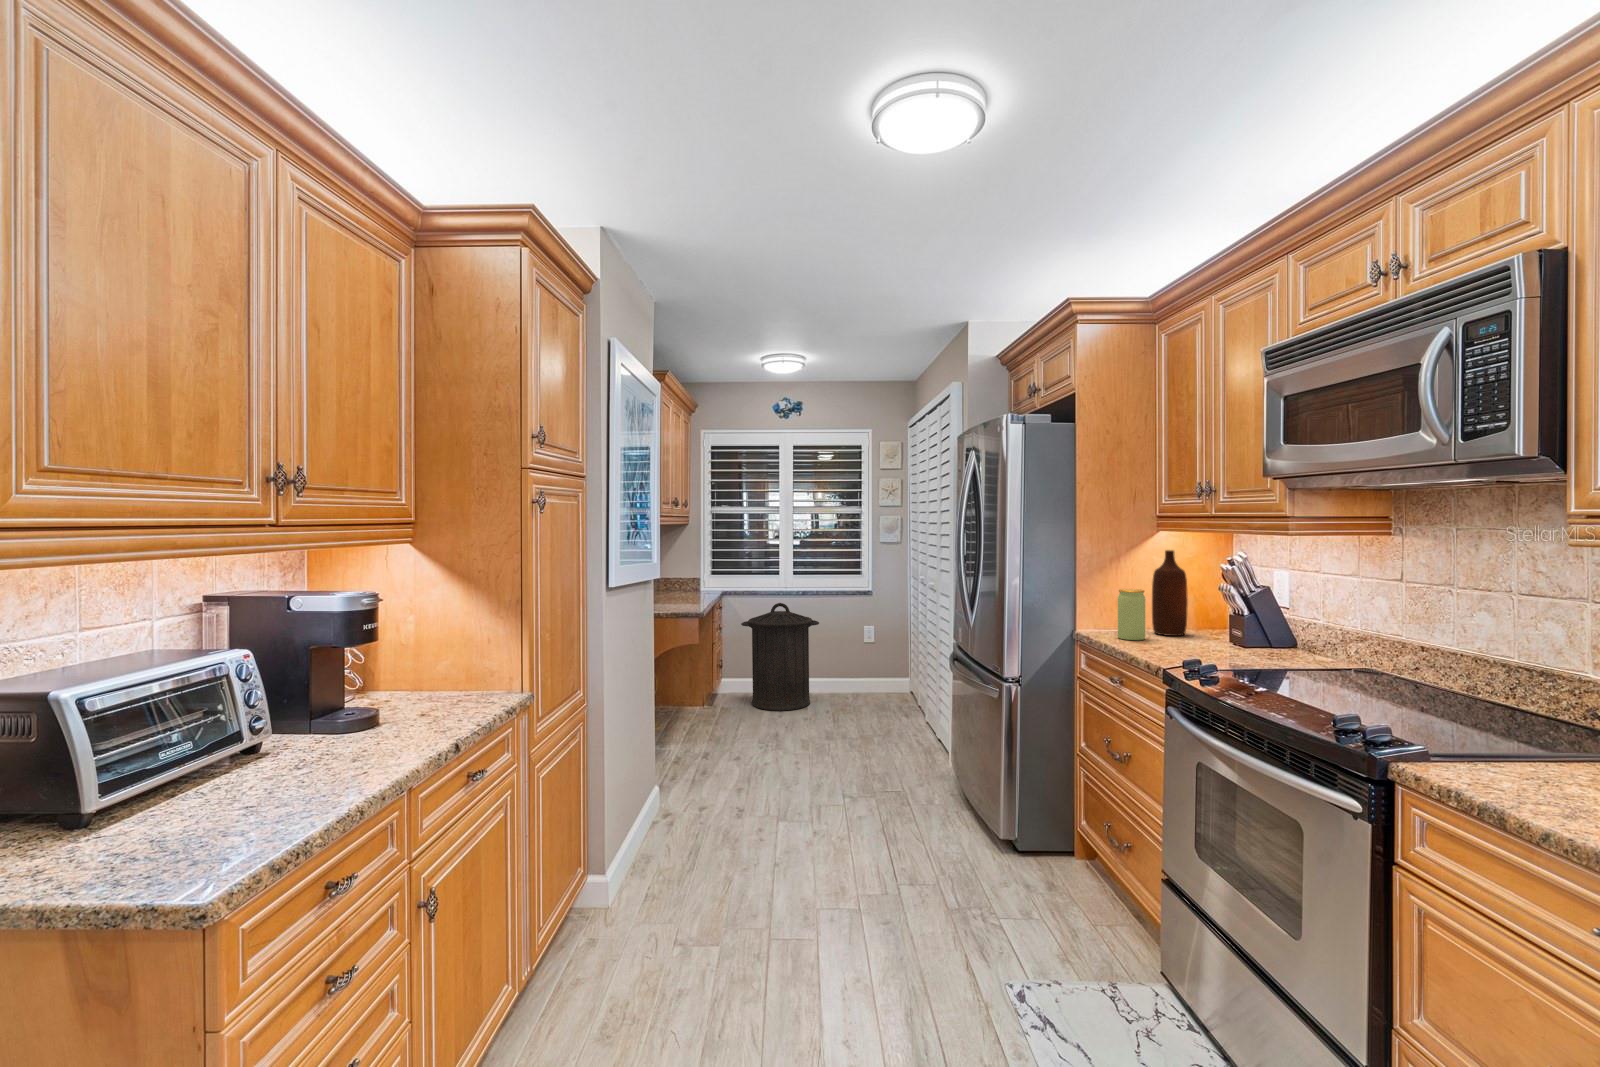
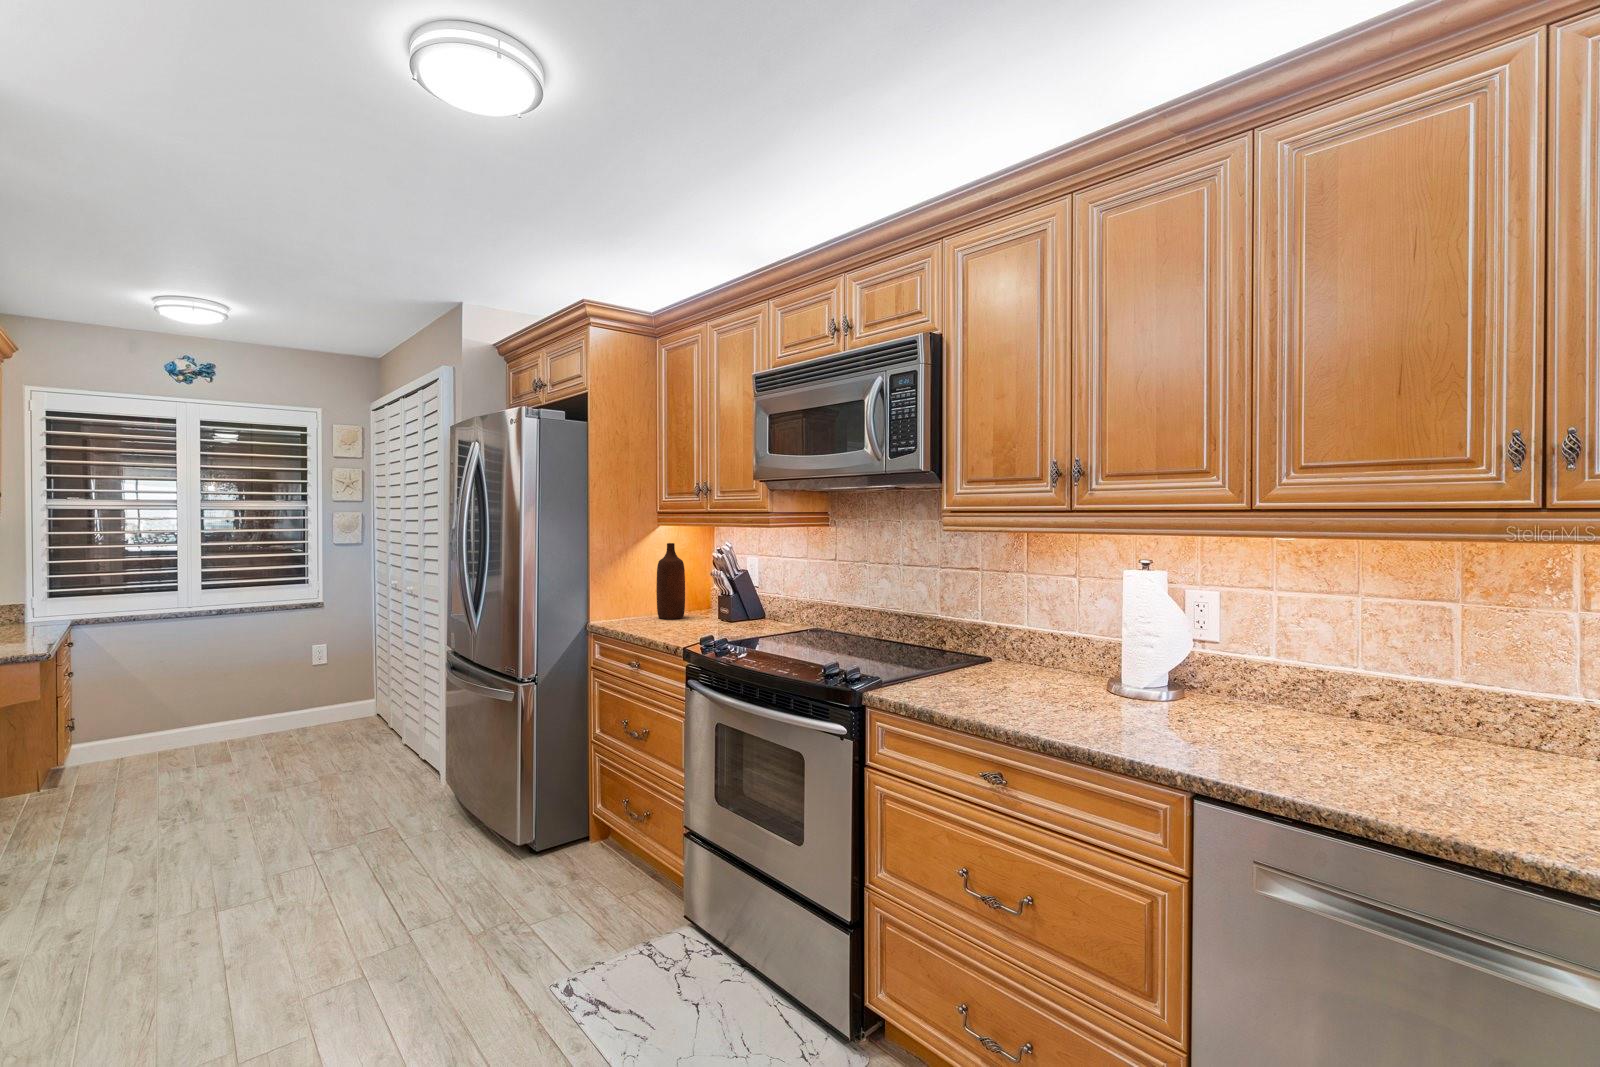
jar: present [1118,589,1145,640] -> none [631,579,655,626]
trash can: present [741,603,819,711] -> none [109,627,247,773]

